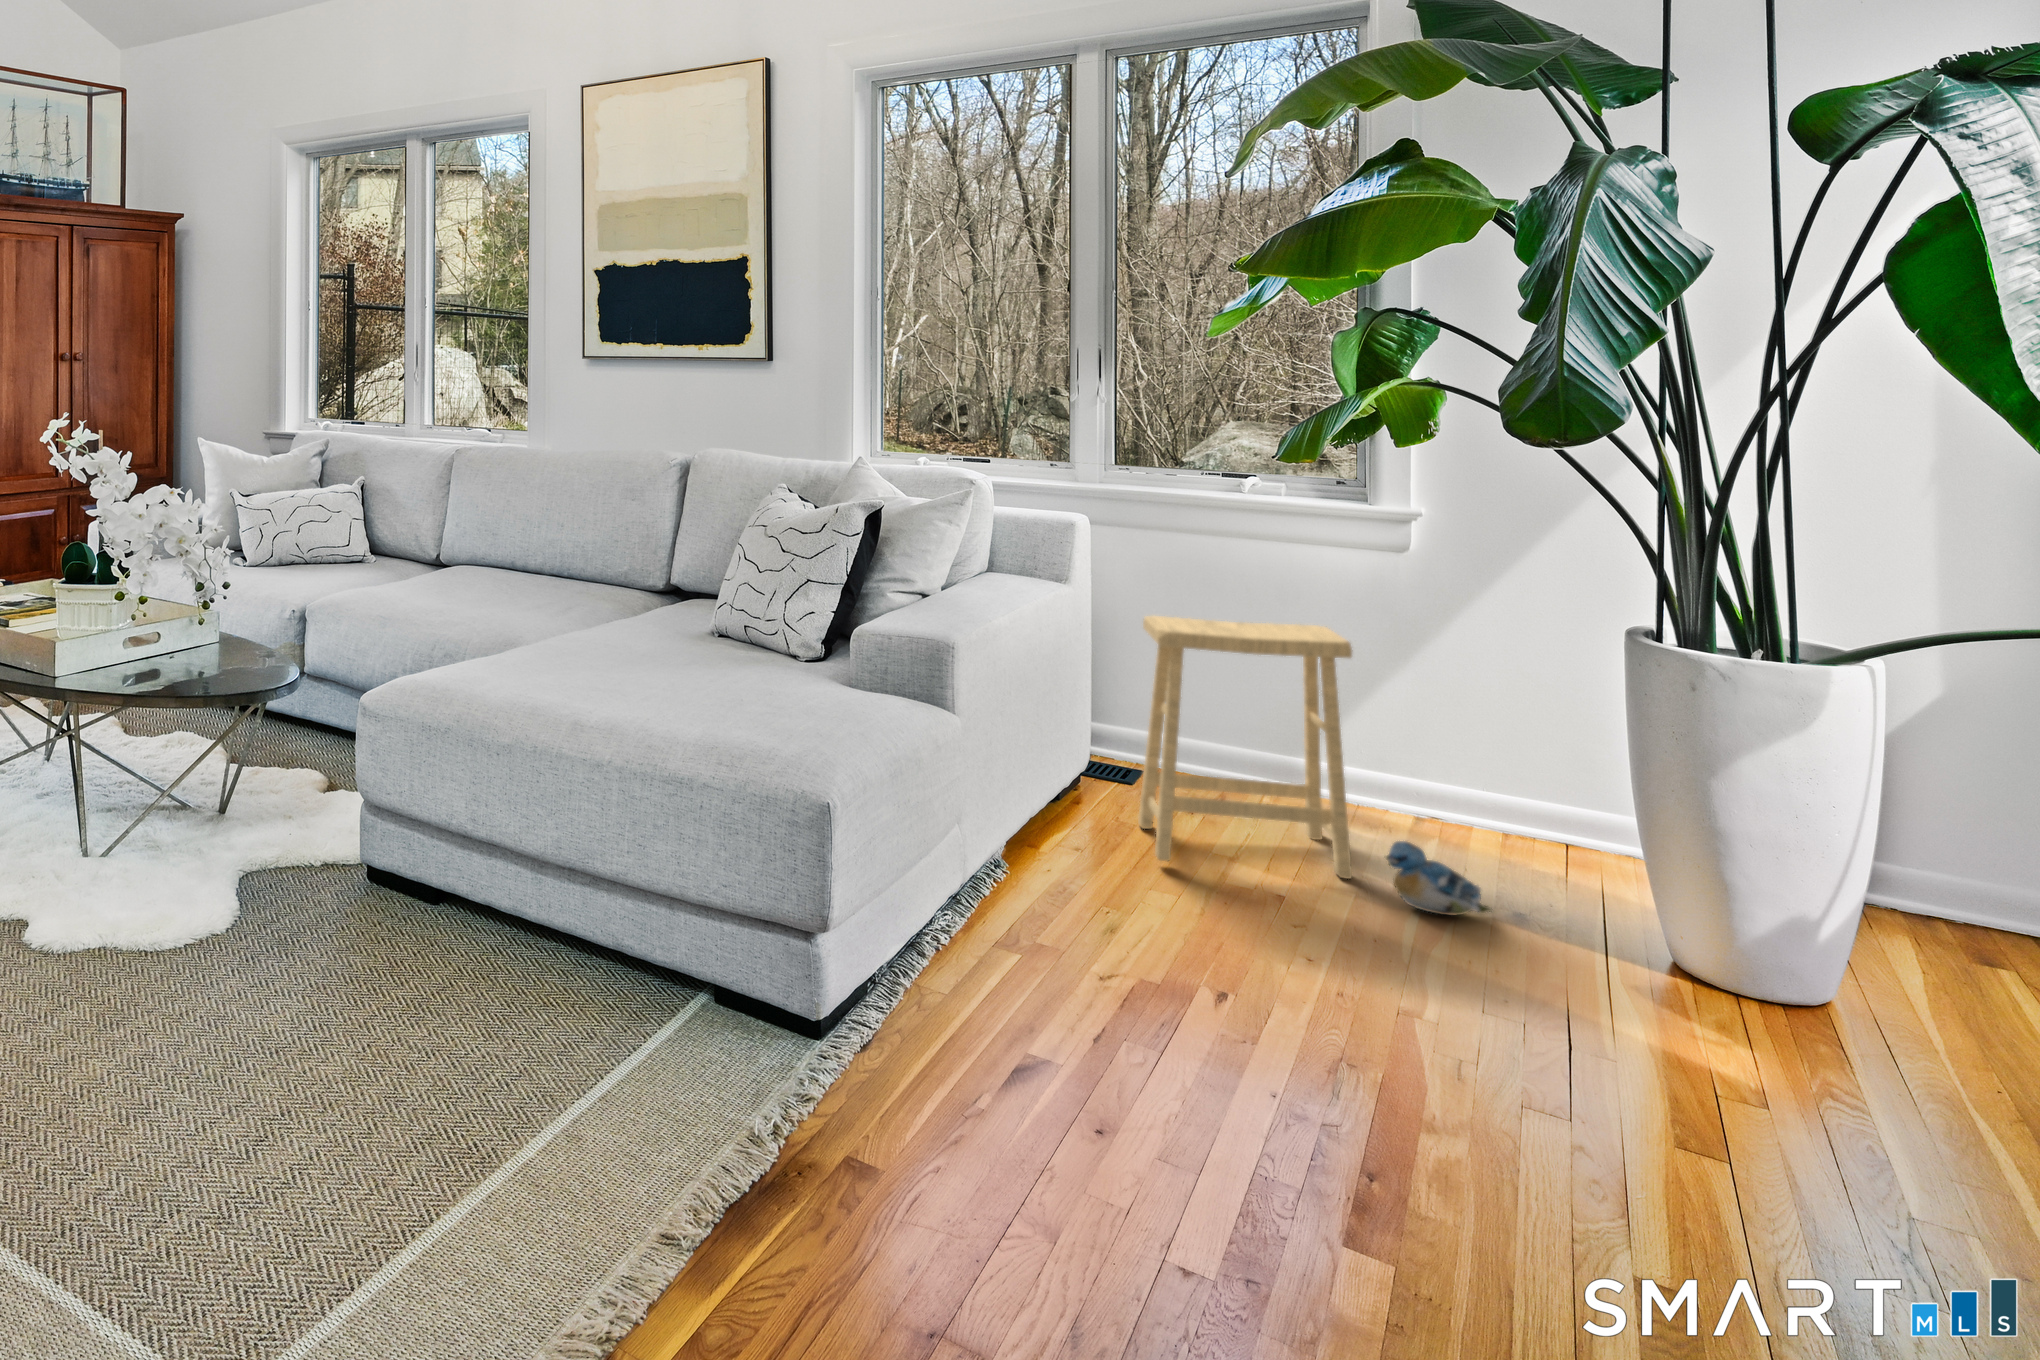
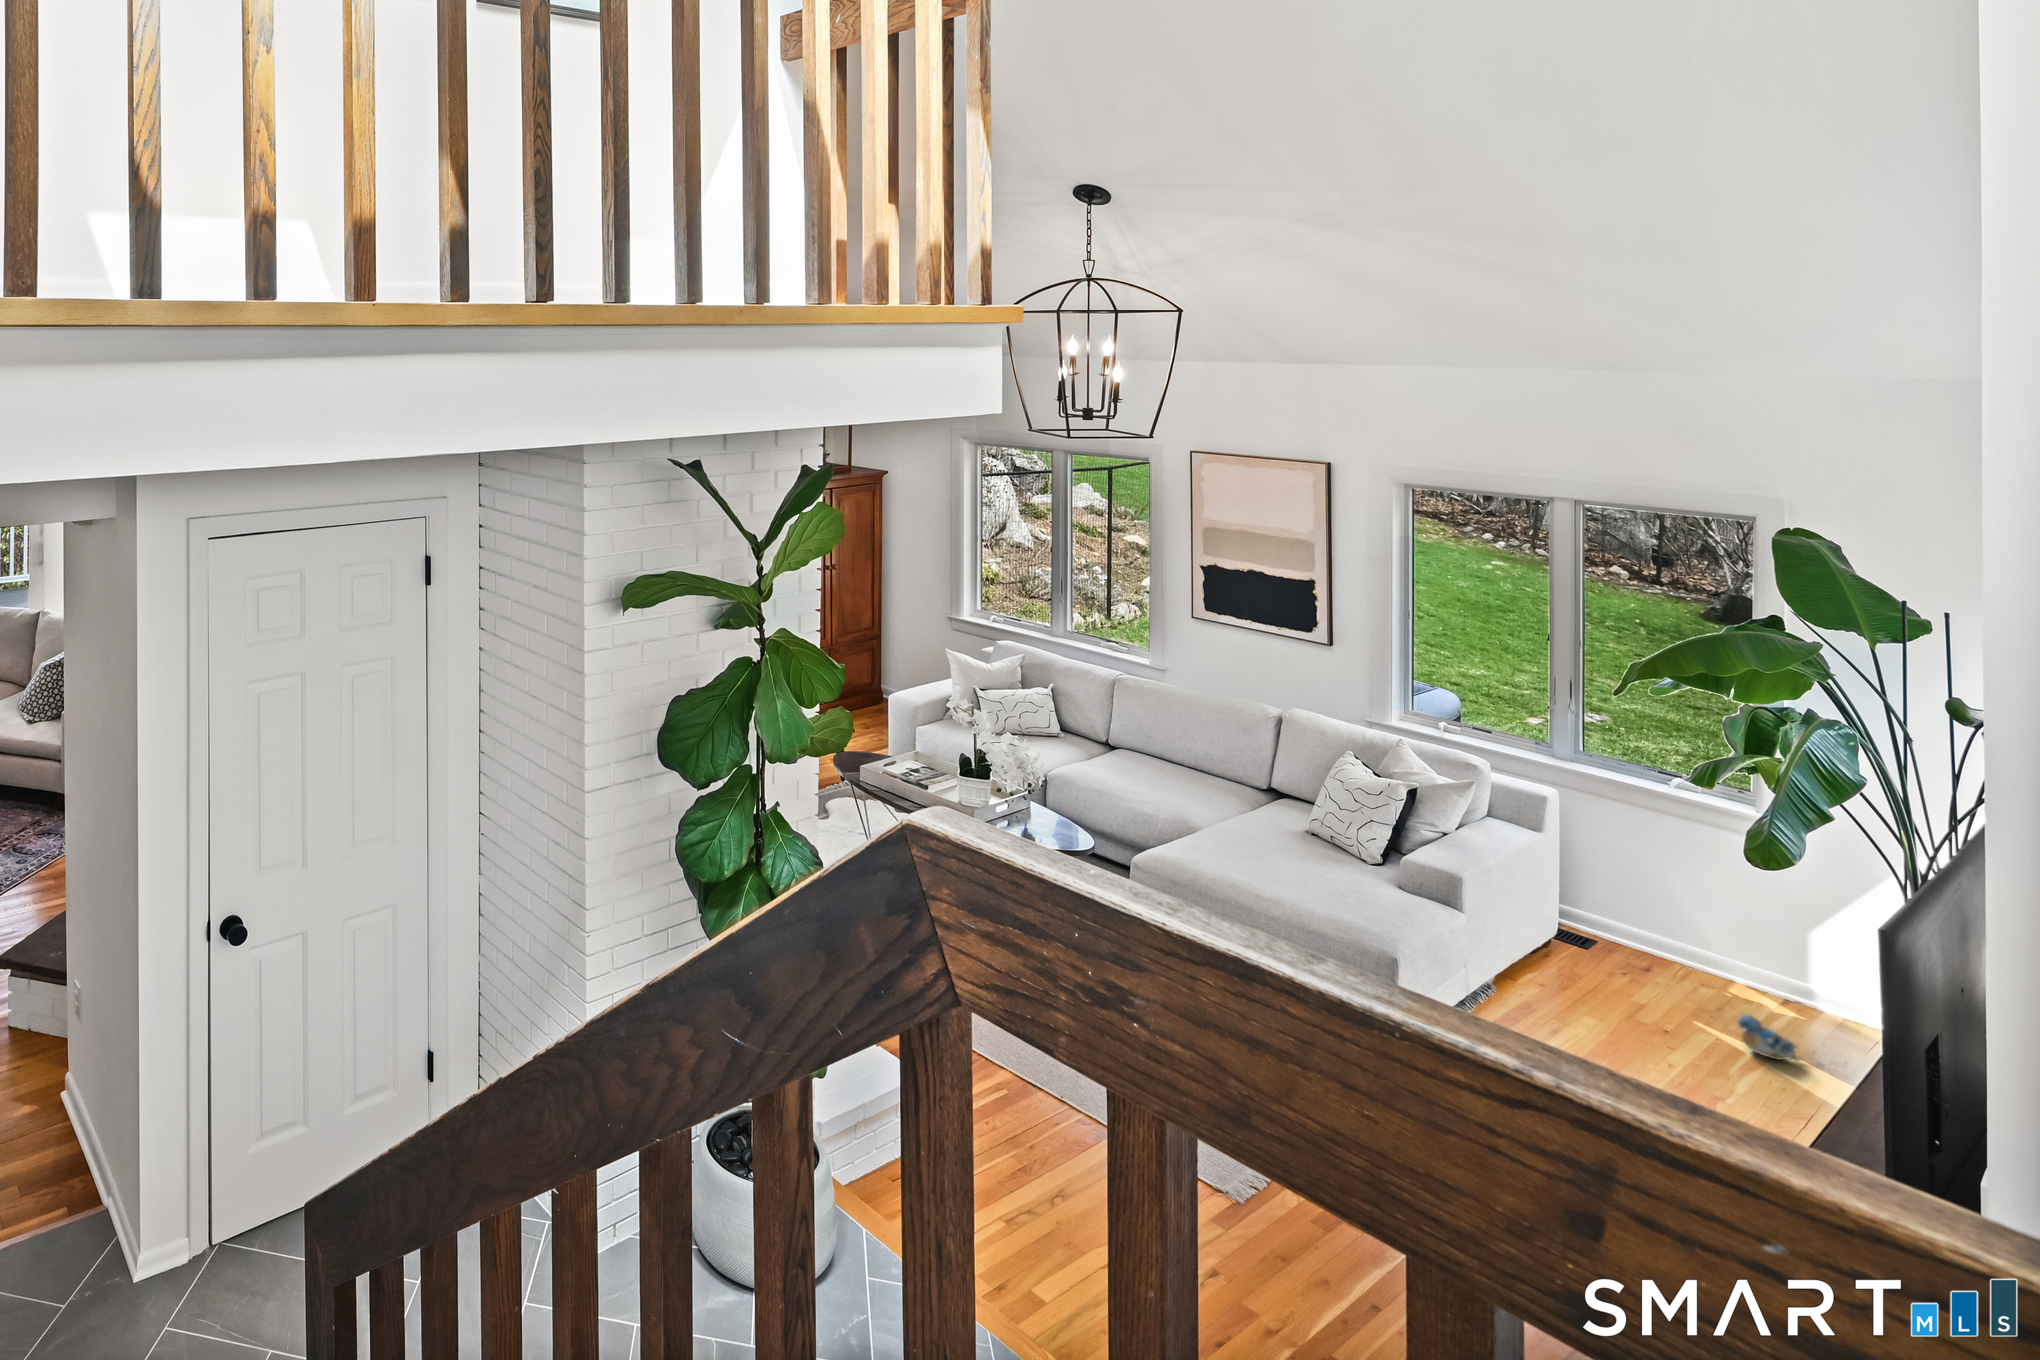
footstool: present [1138,616,1352,879] -> none [1584,860,1721,1029]

